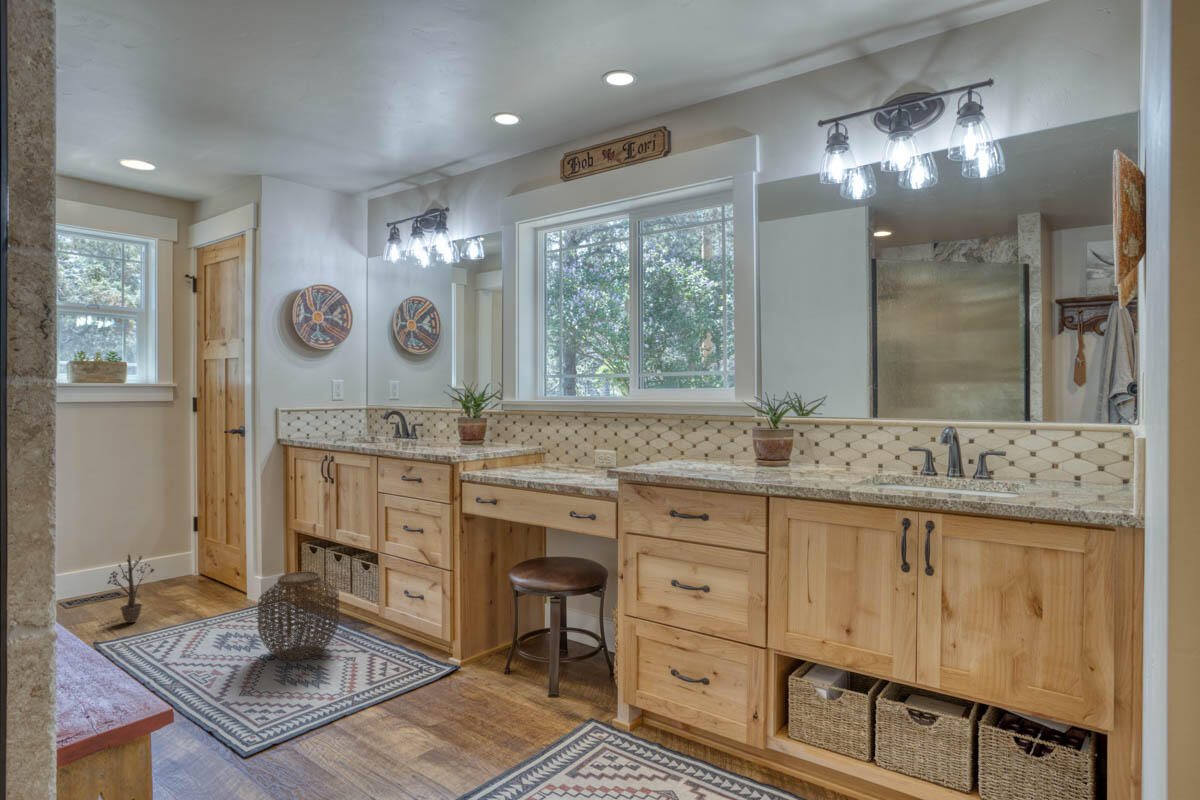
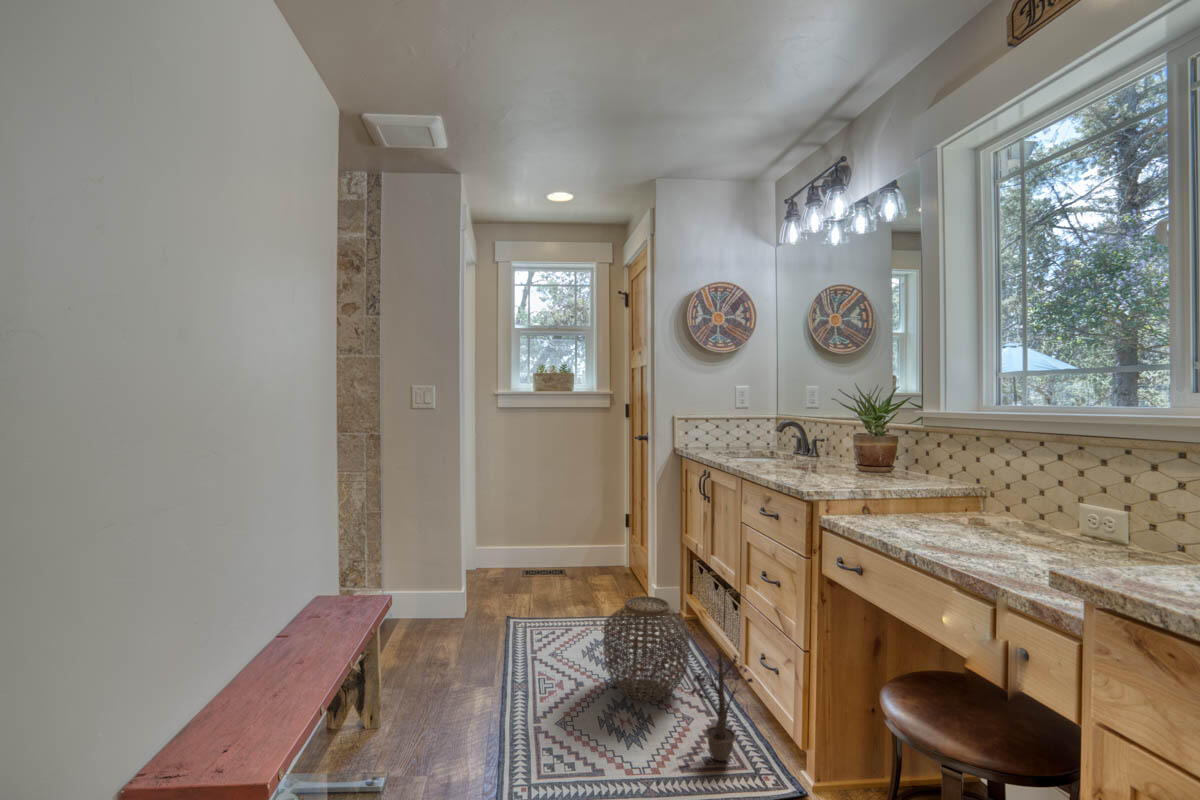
decorative plant: present [98,555,154,627] -> present [677,651,753,761]

